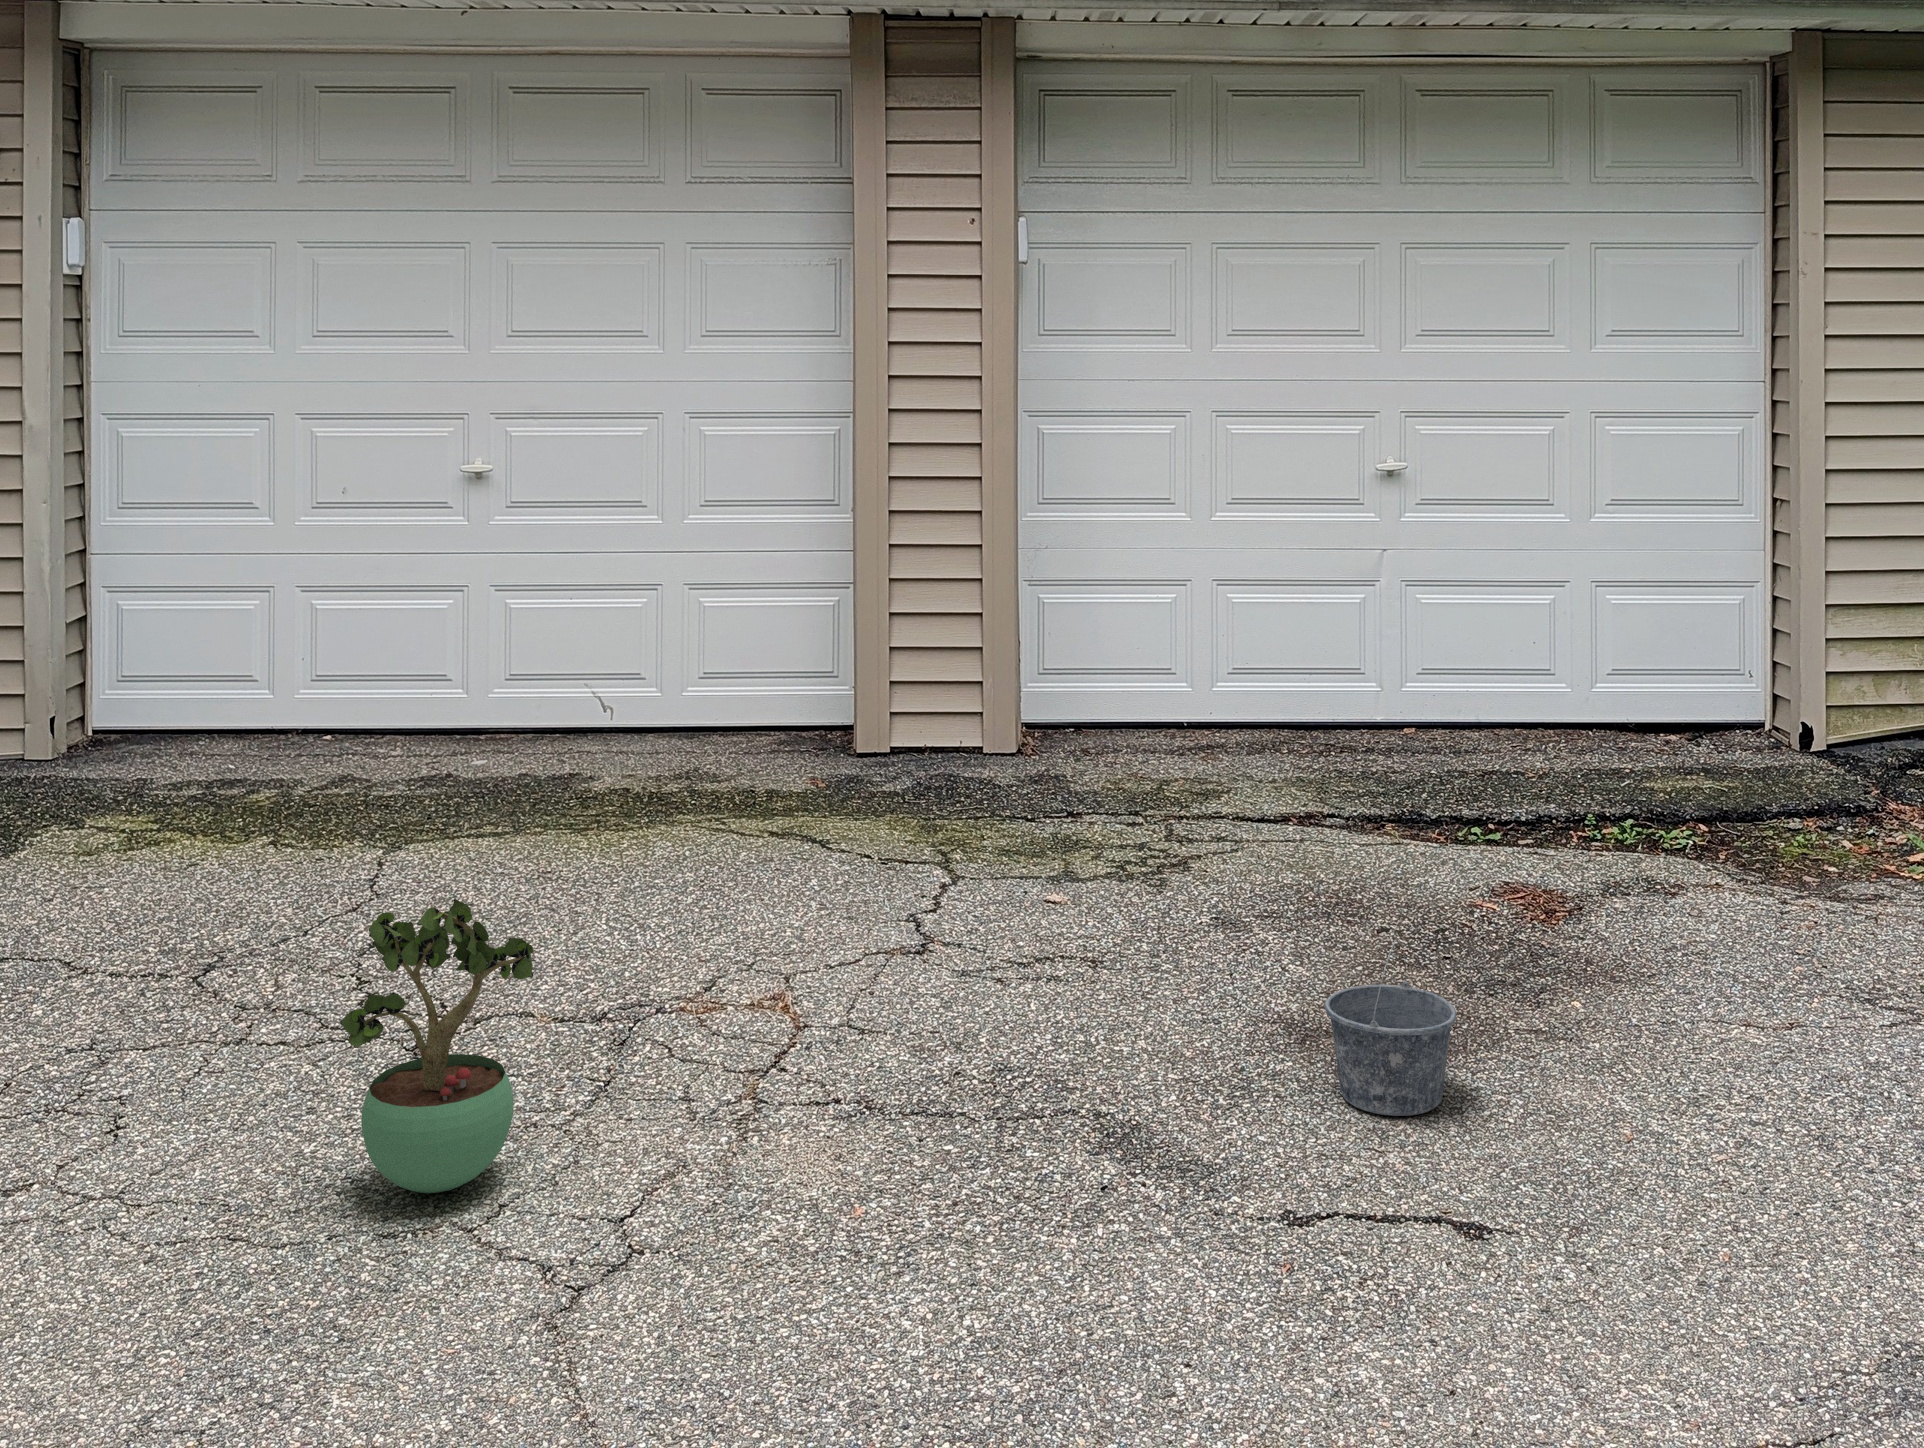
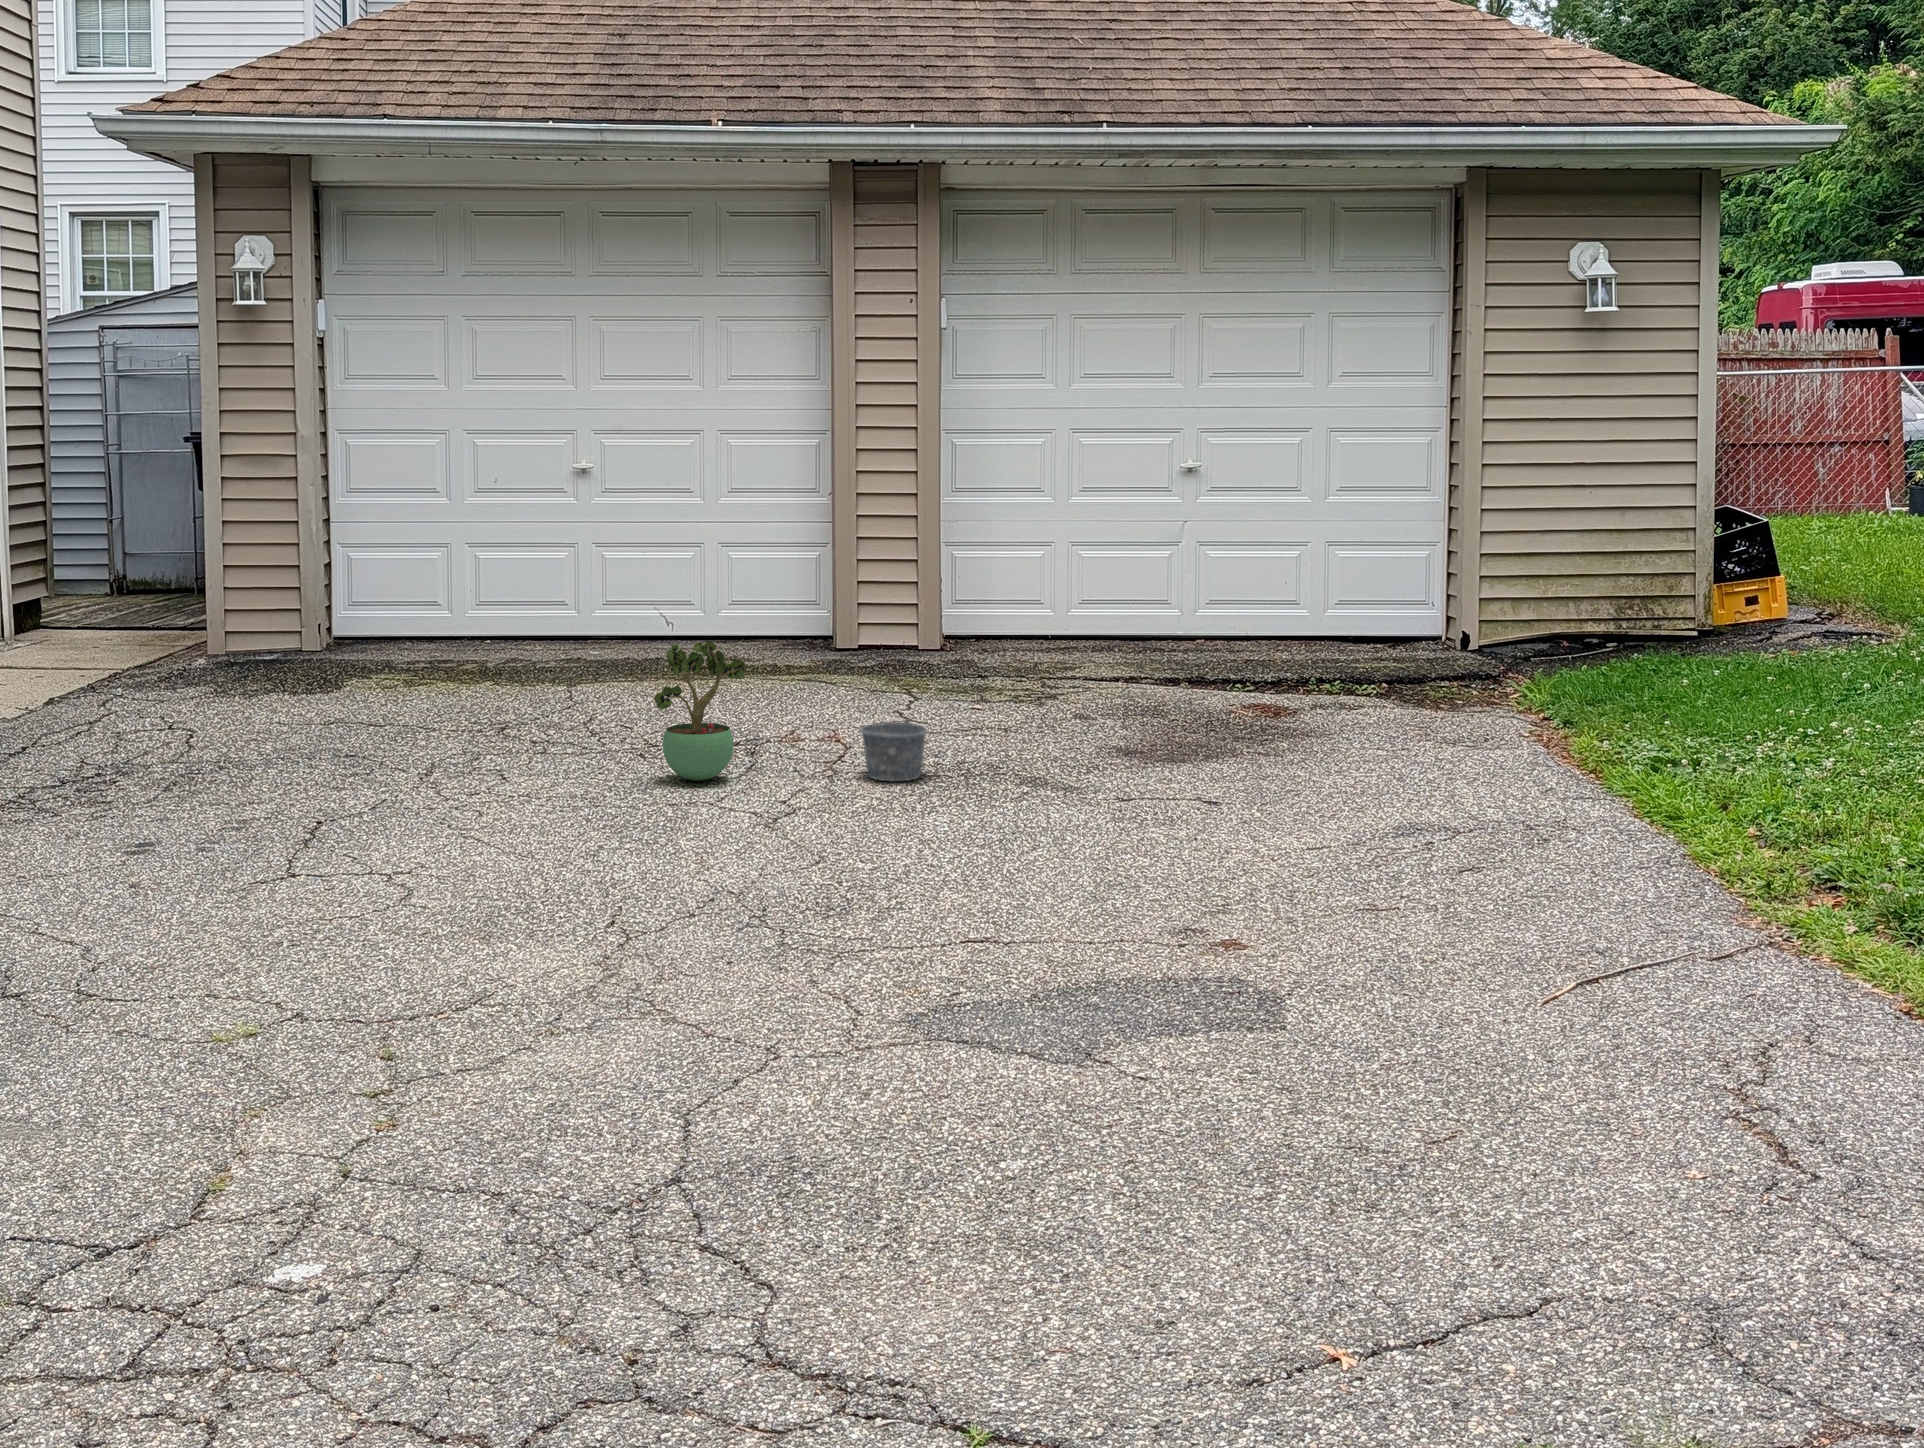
bucket: present [1325,939,1456,1116] -> present [859,693,928,781]

